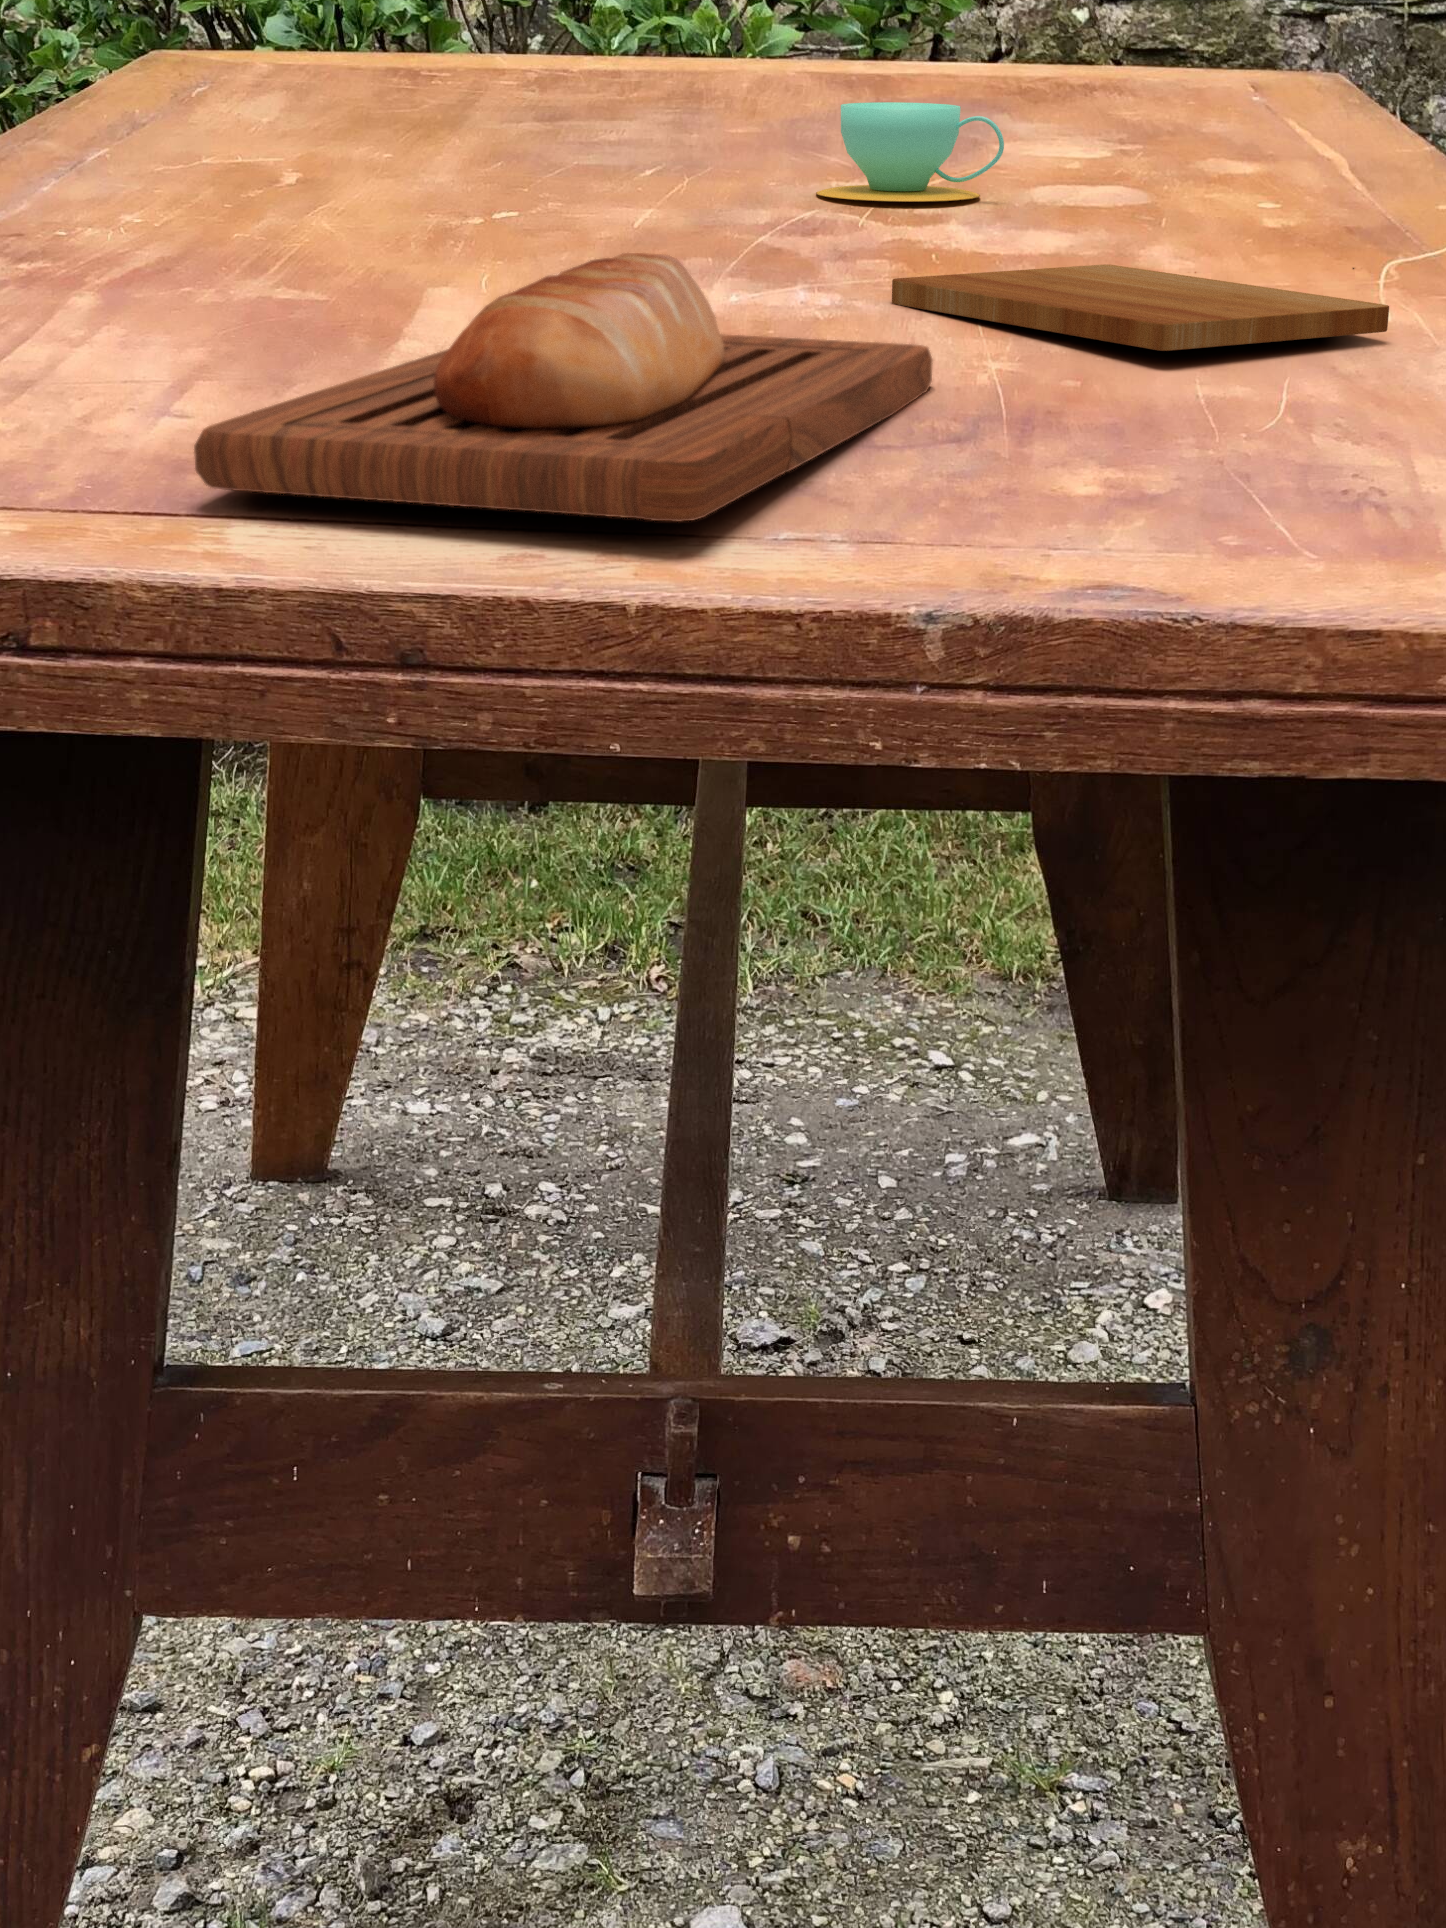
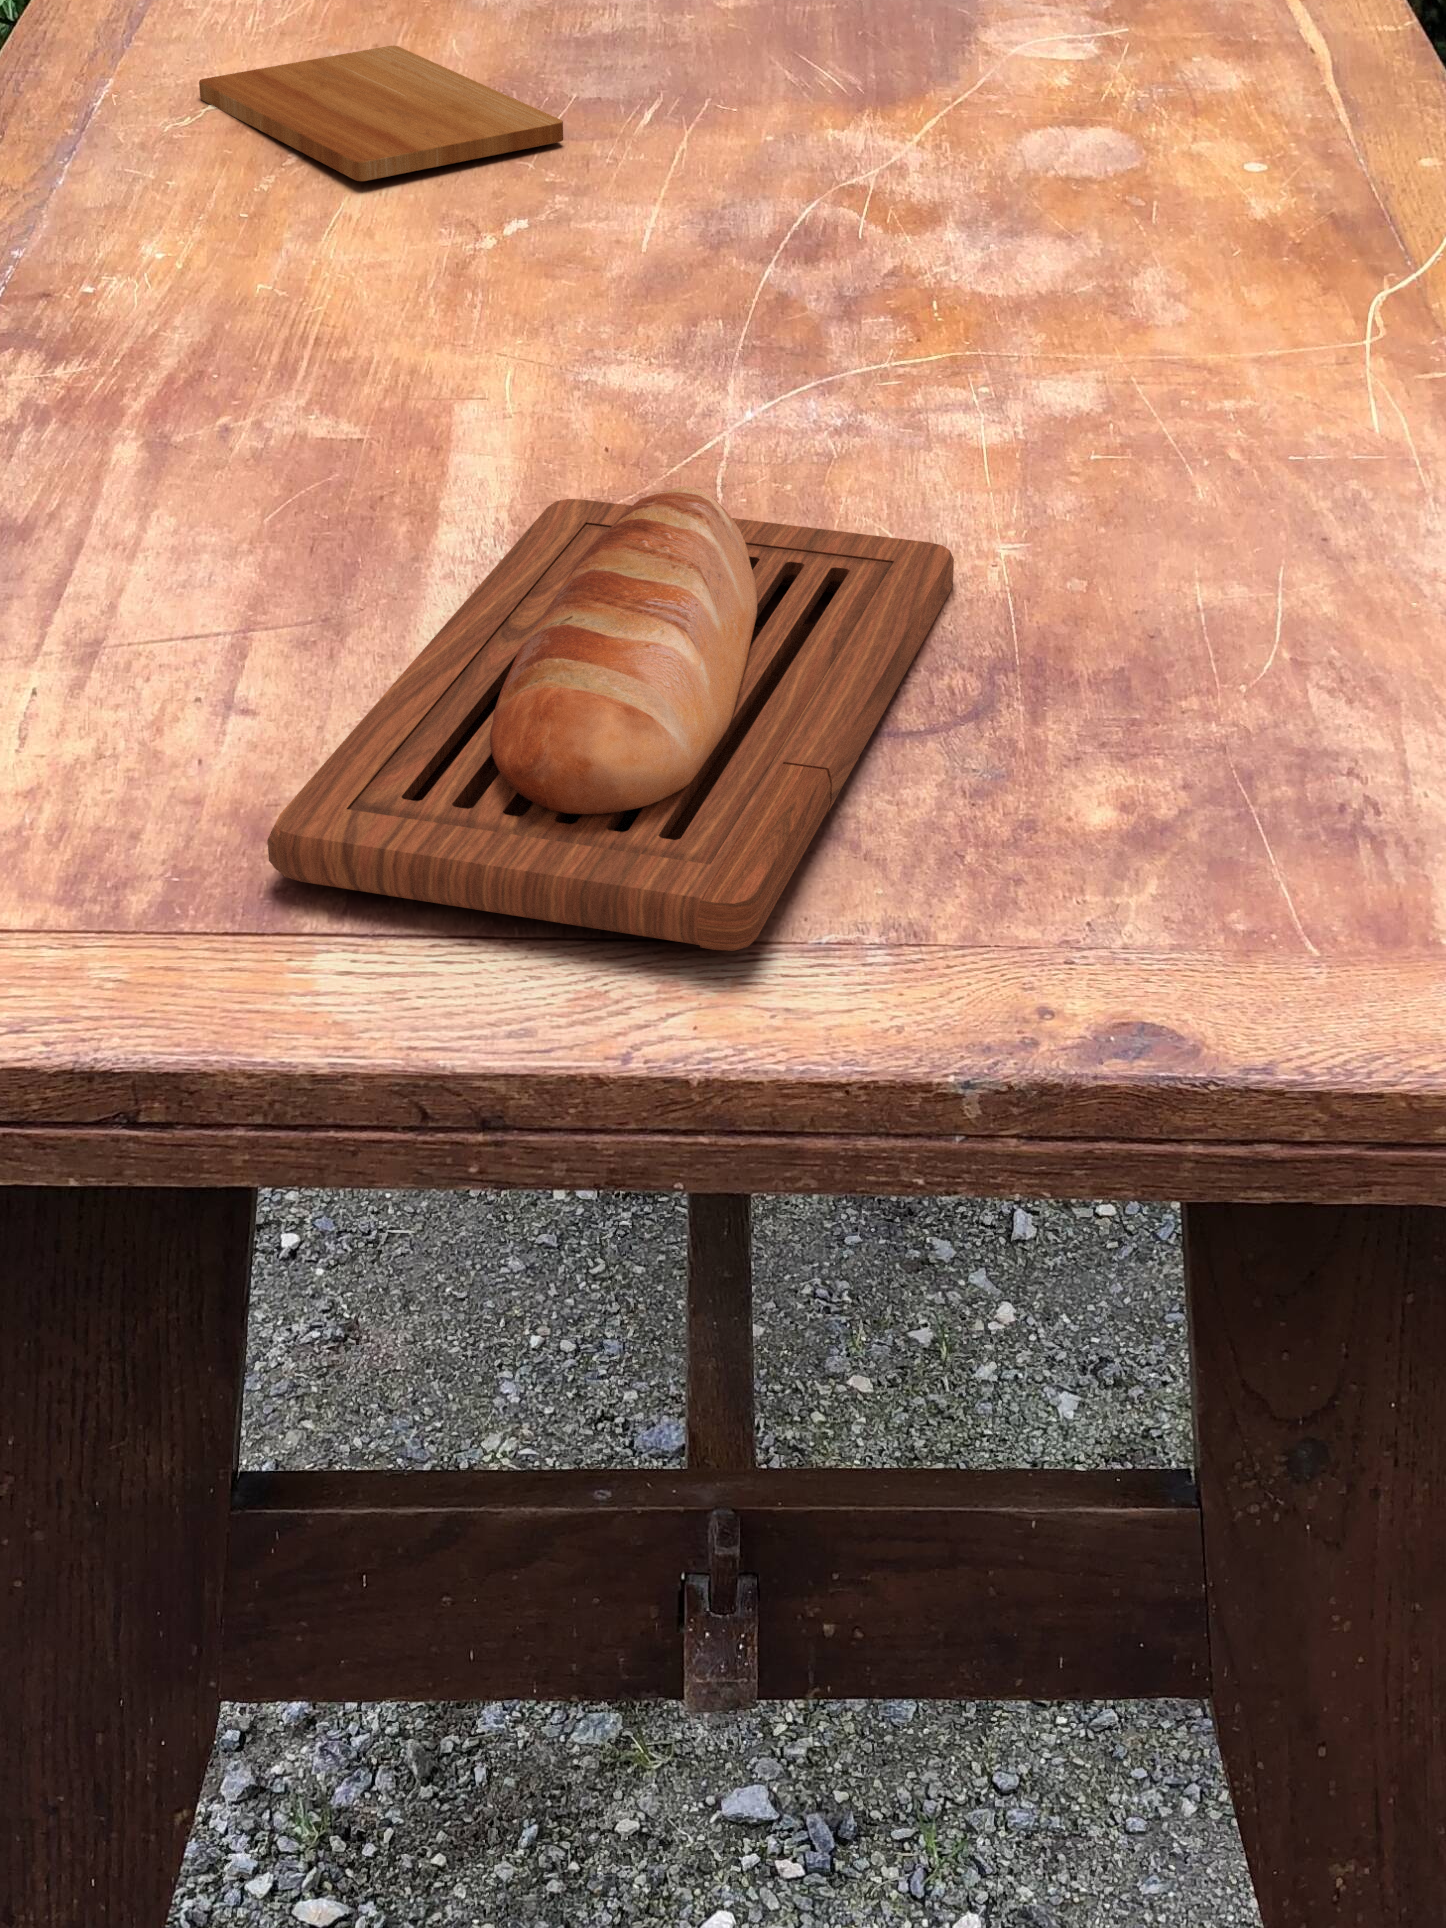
teacup: present [816,102,1004,202] -> none [817,25,1004,148]
cutting board: present [892,264,1389,351] -> present [199,46,563,181]

